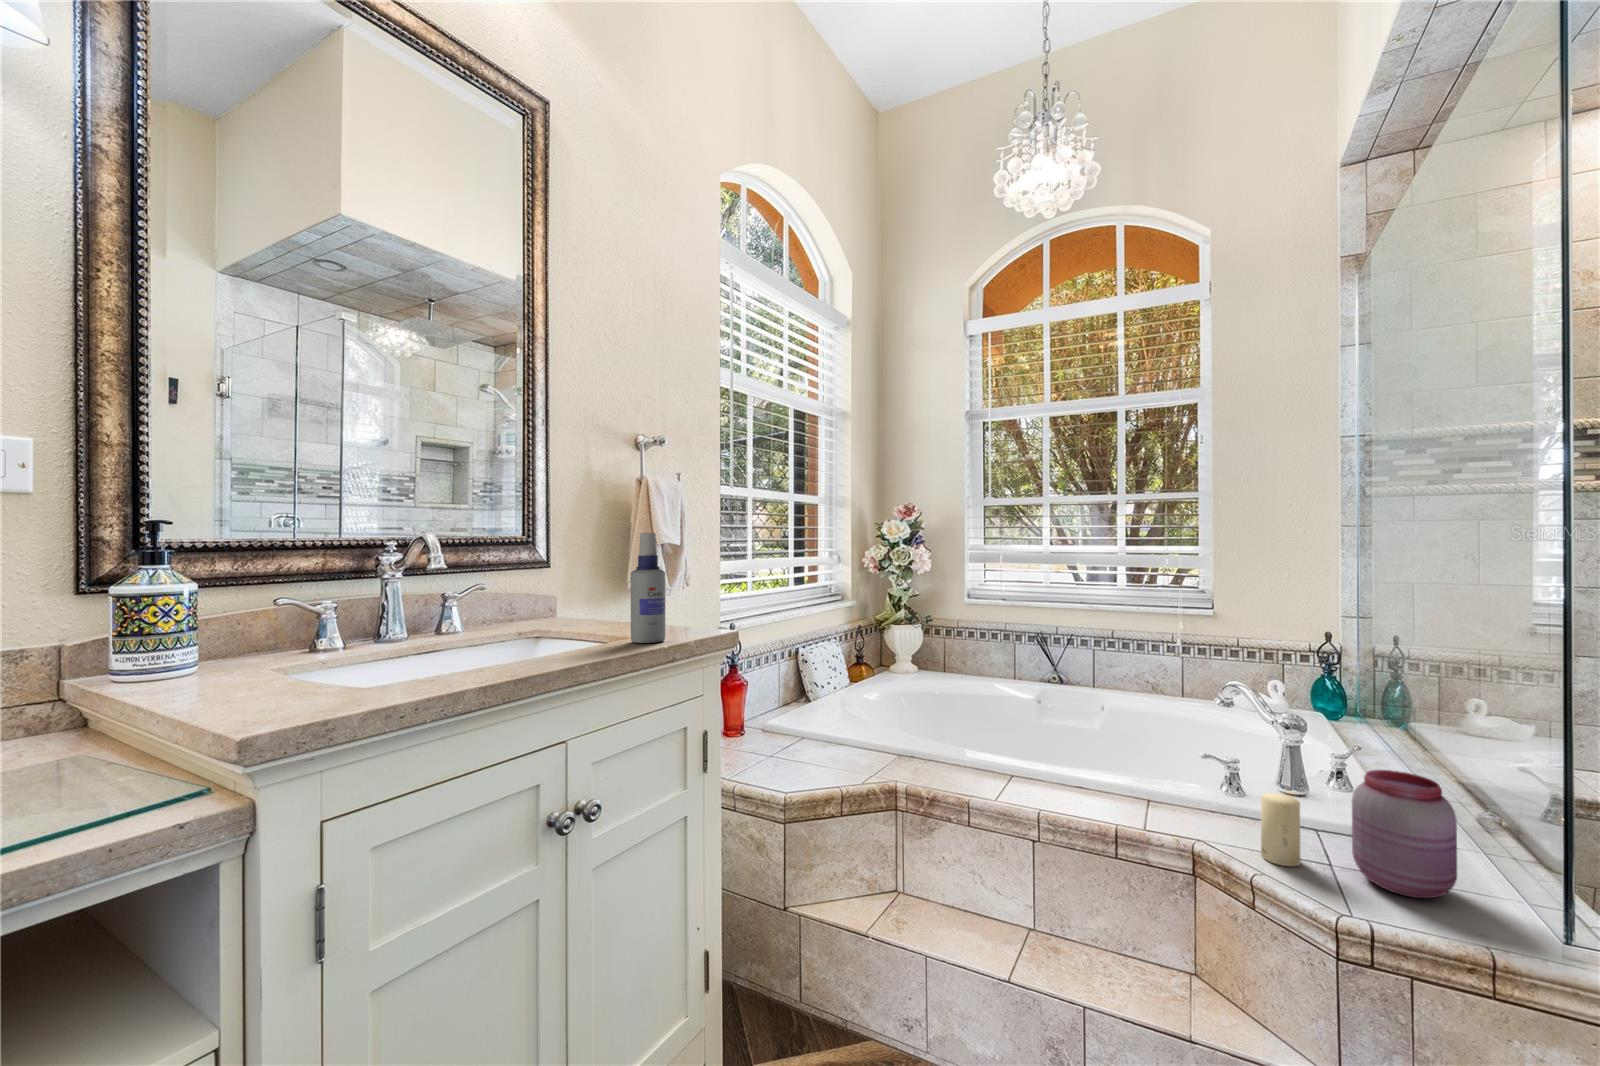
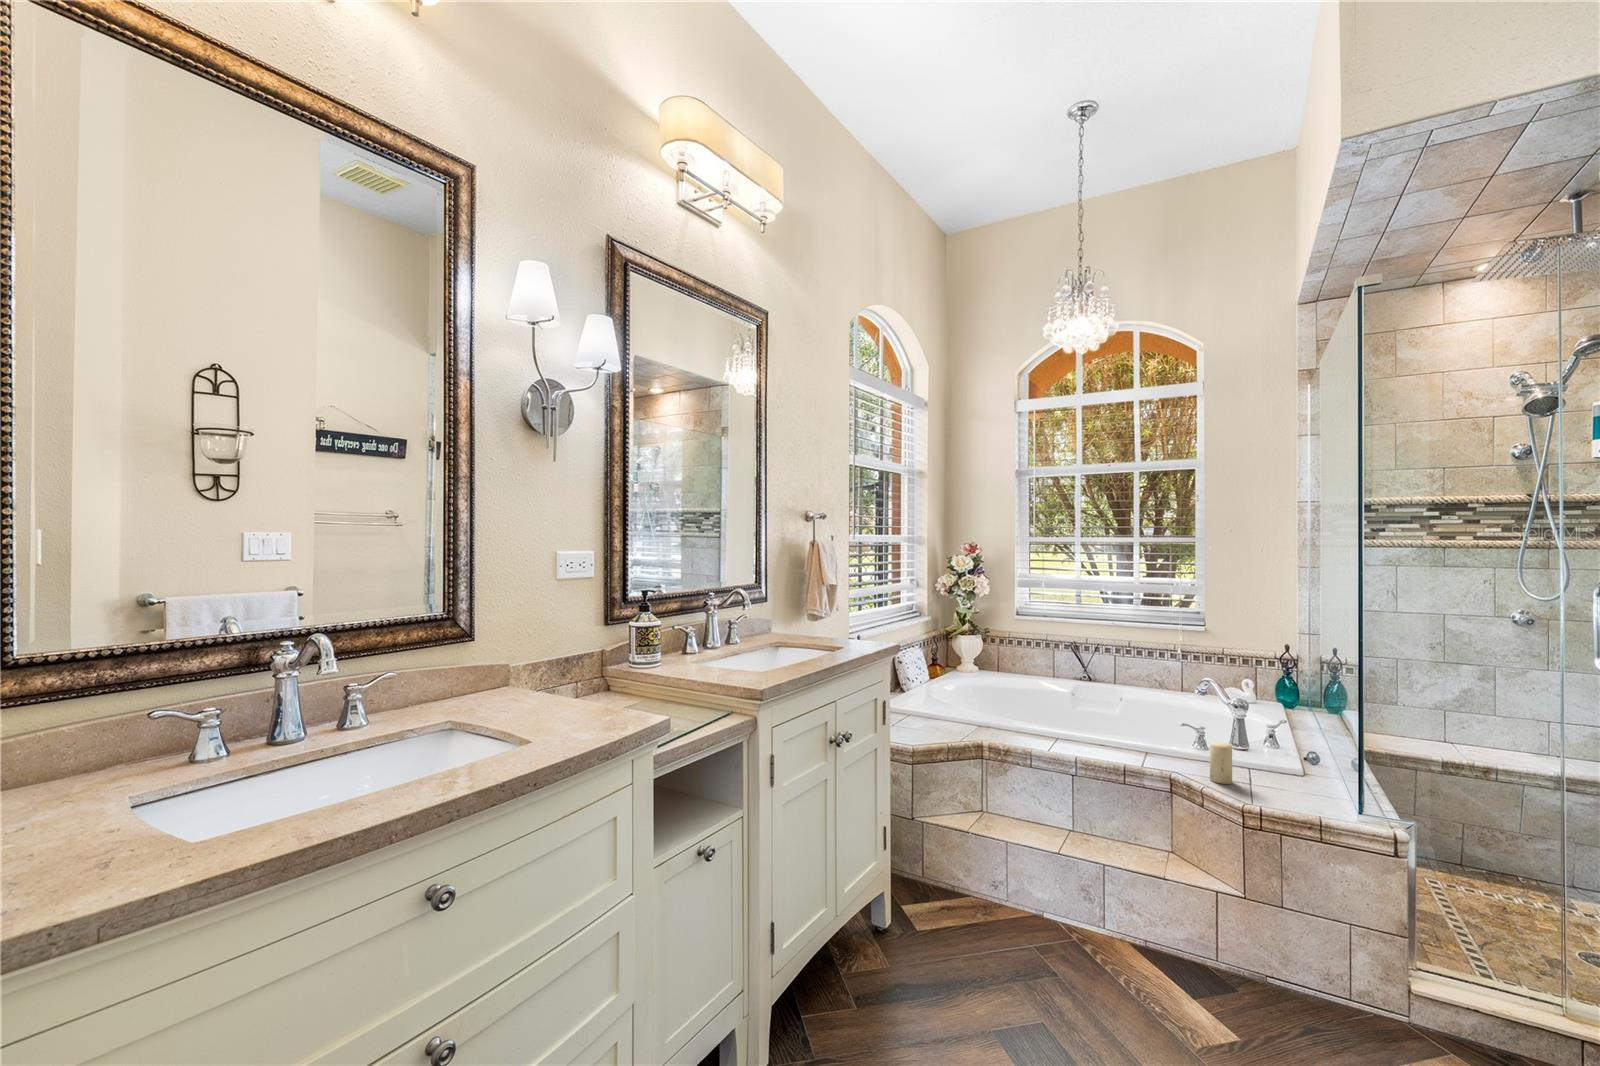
spray bottle: present [631,533,666,643] -> none [846,588,865,650]
jar: present [1352,770,1457,898] -> none [1261,727,1316,798]

